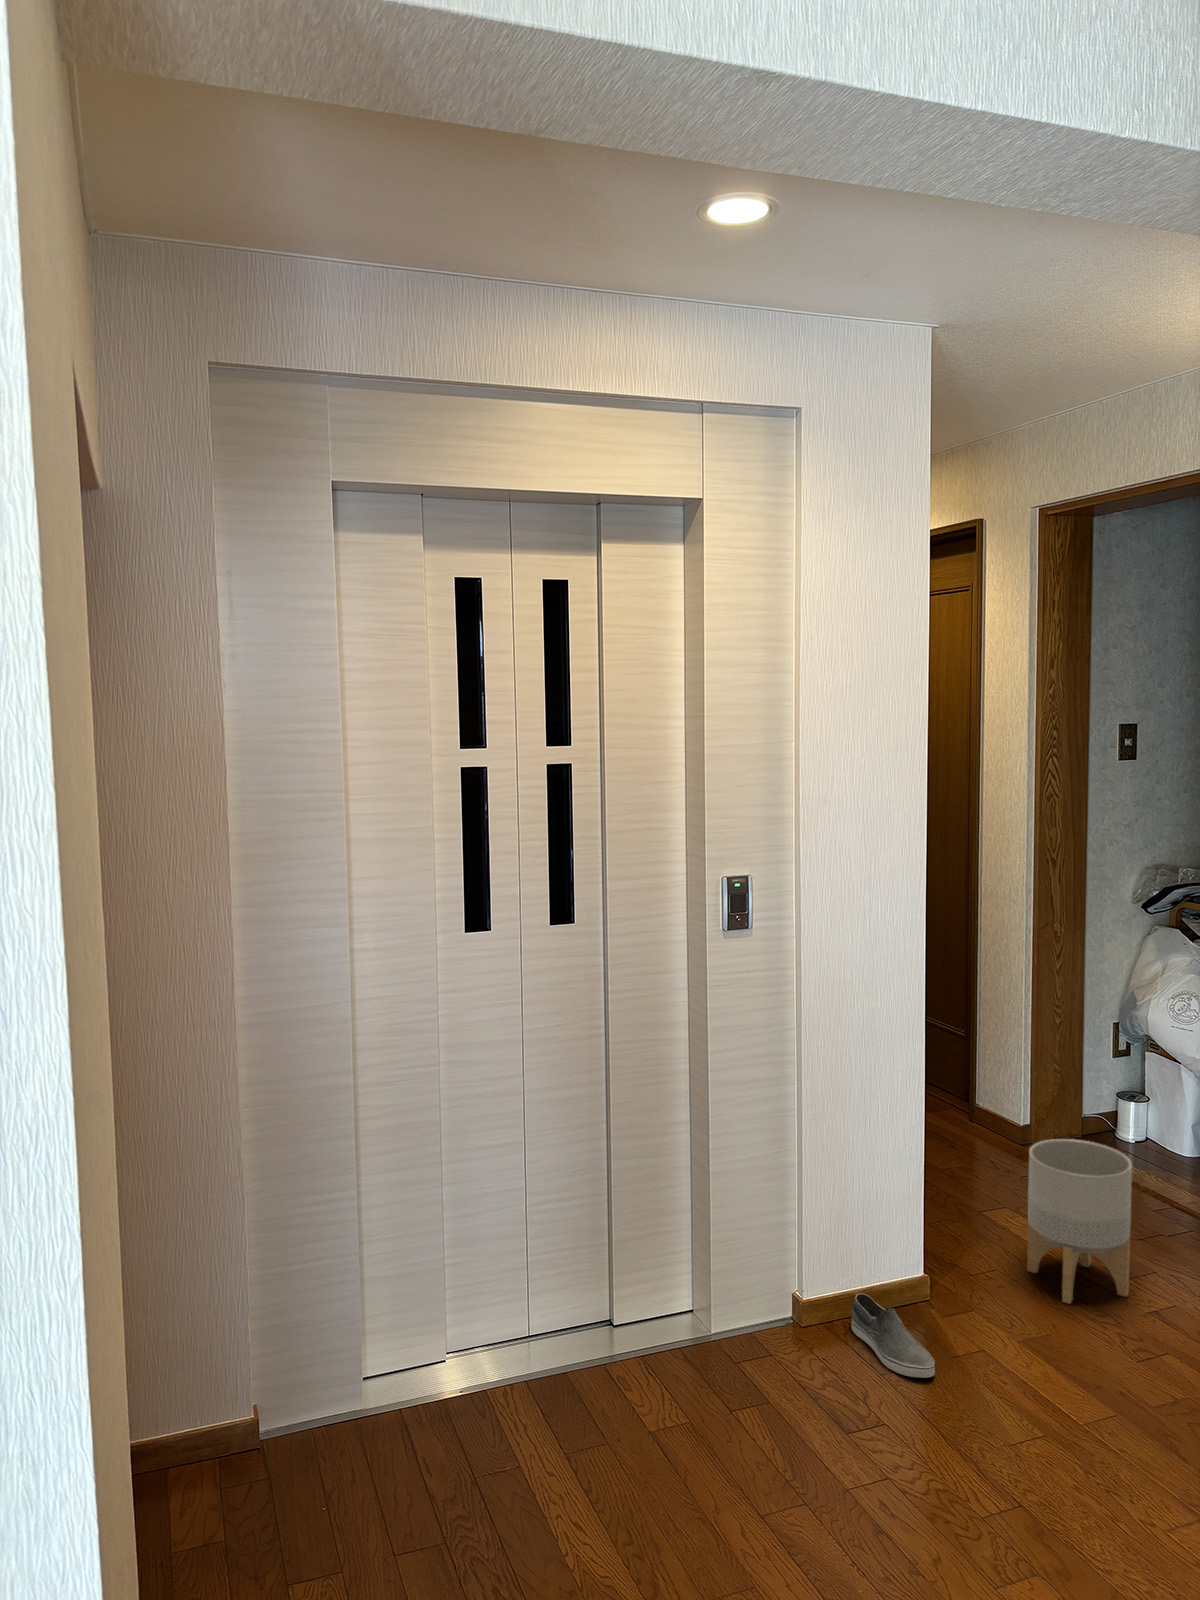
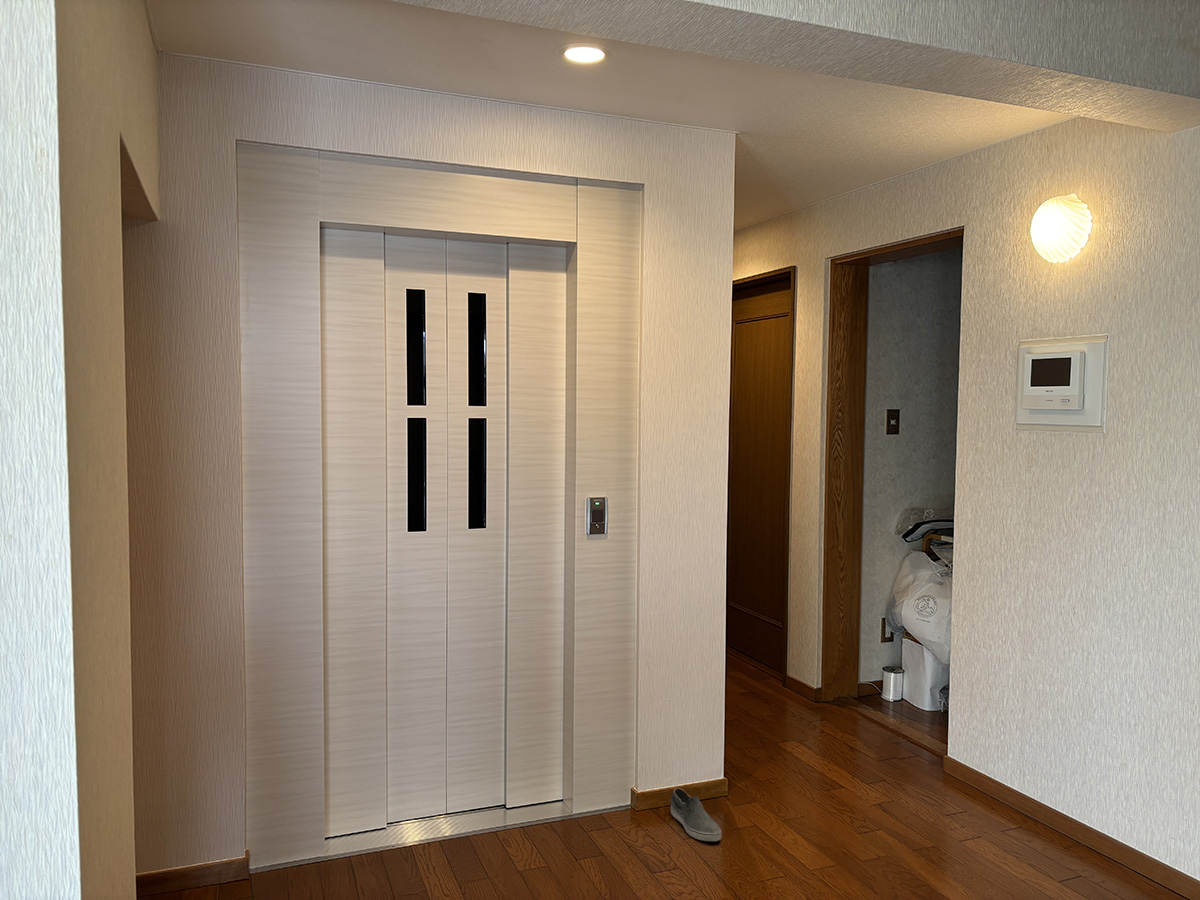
planter: present [1027,1139,1132,1303] -> none [799,688,868,799]

